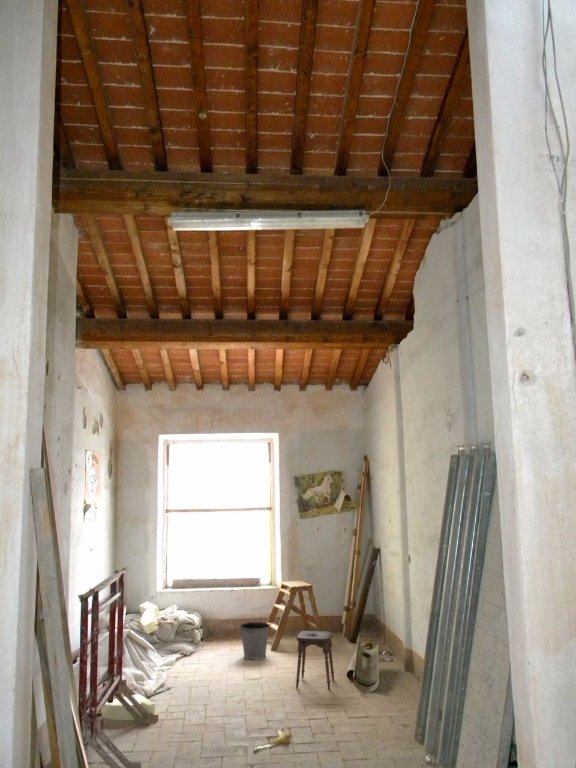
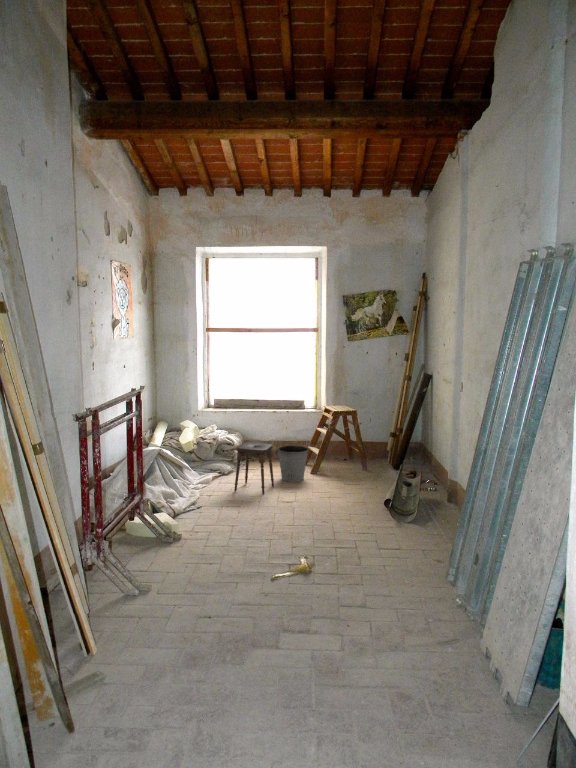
stool: present [296,631,334,690] -> present [234,442,274,494]

